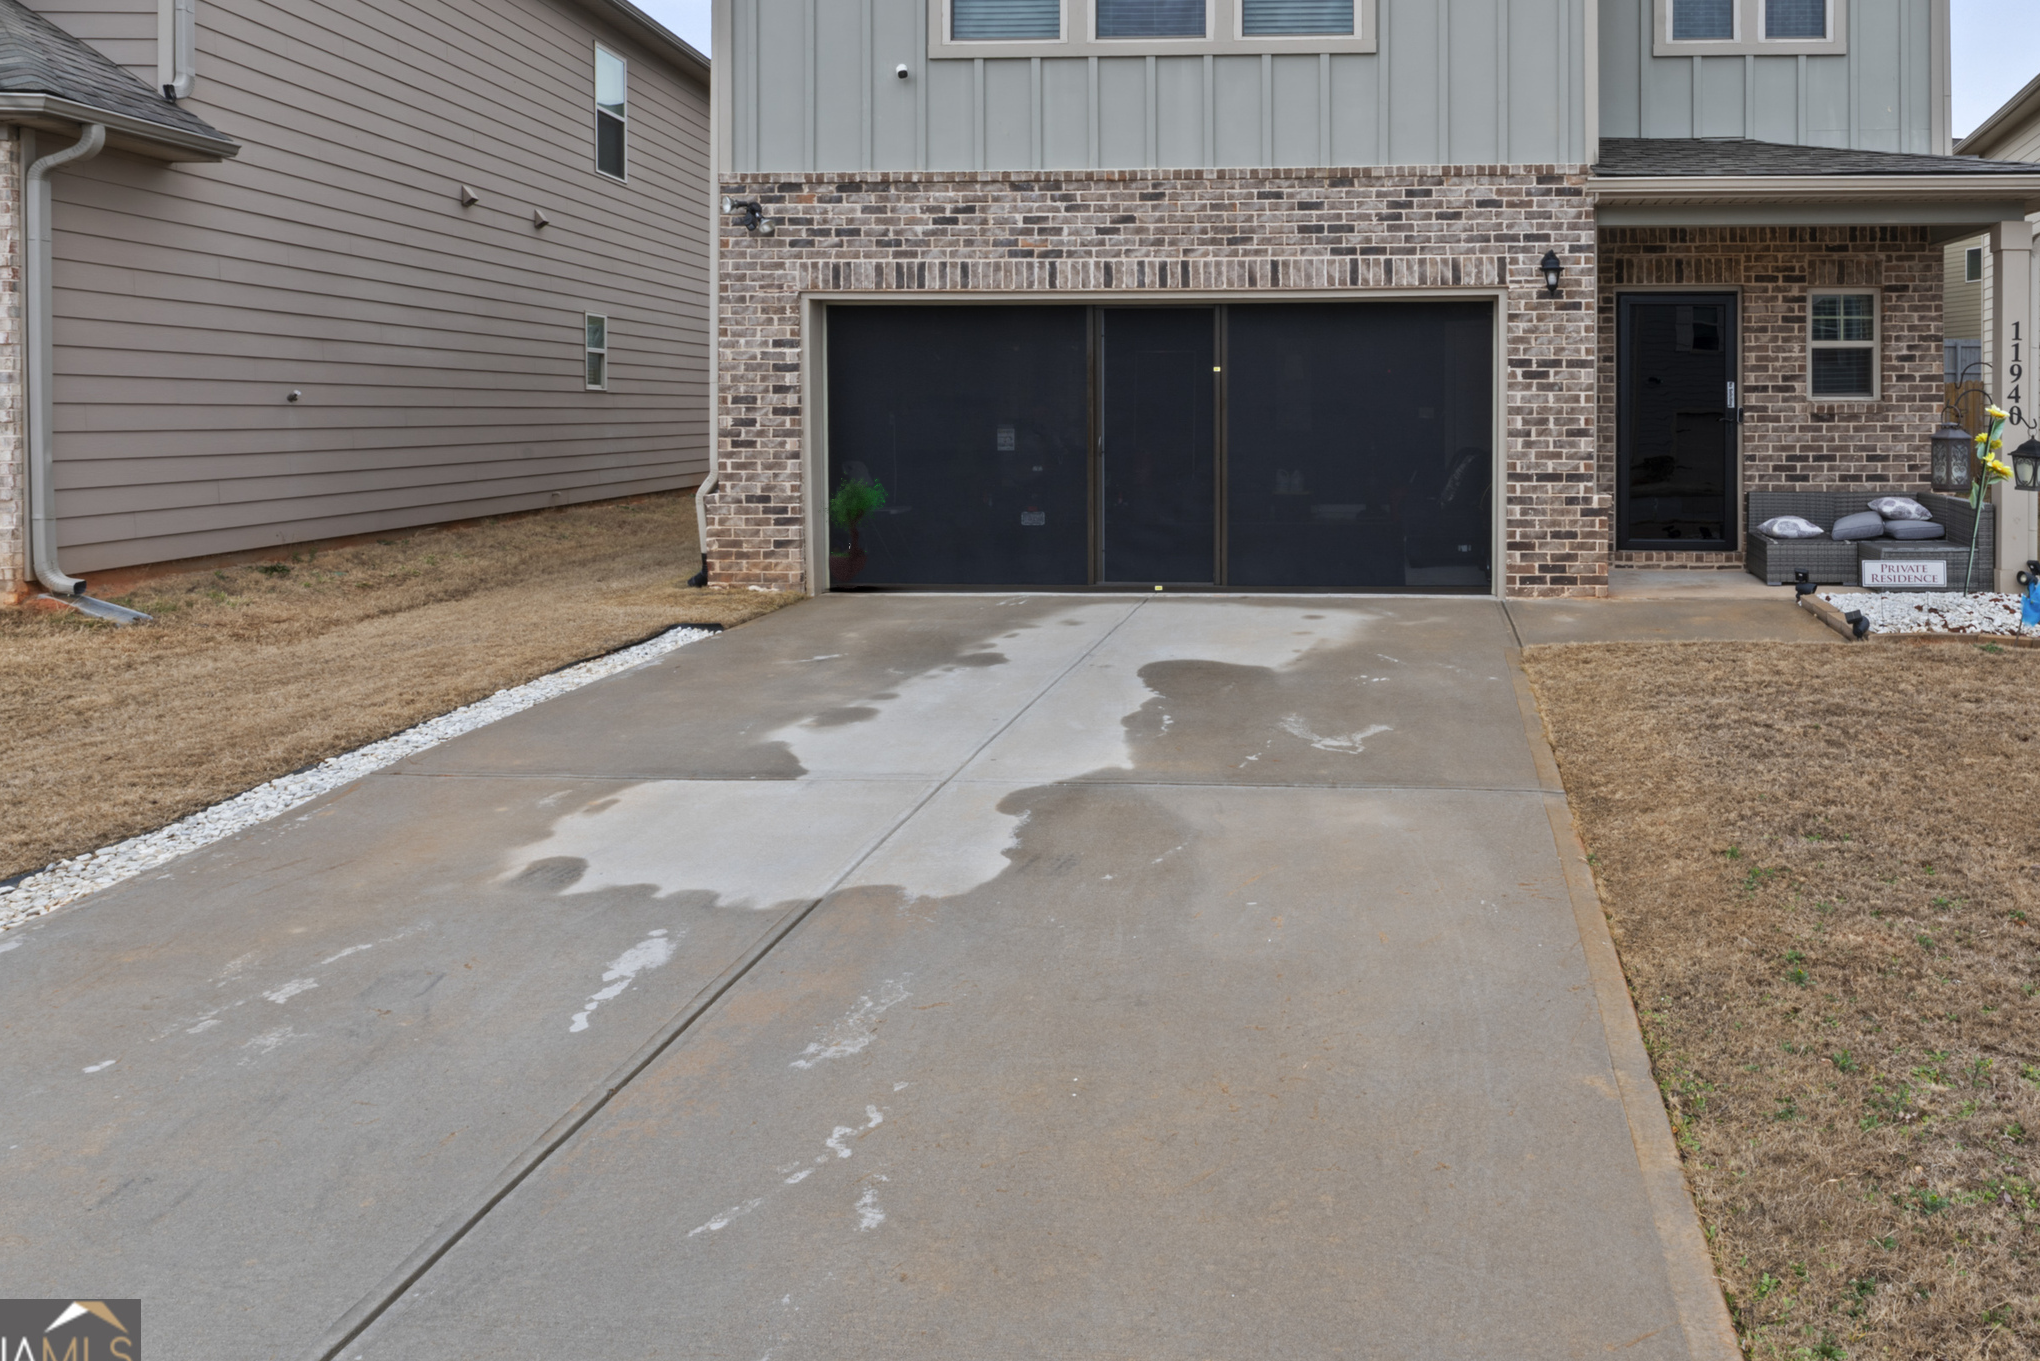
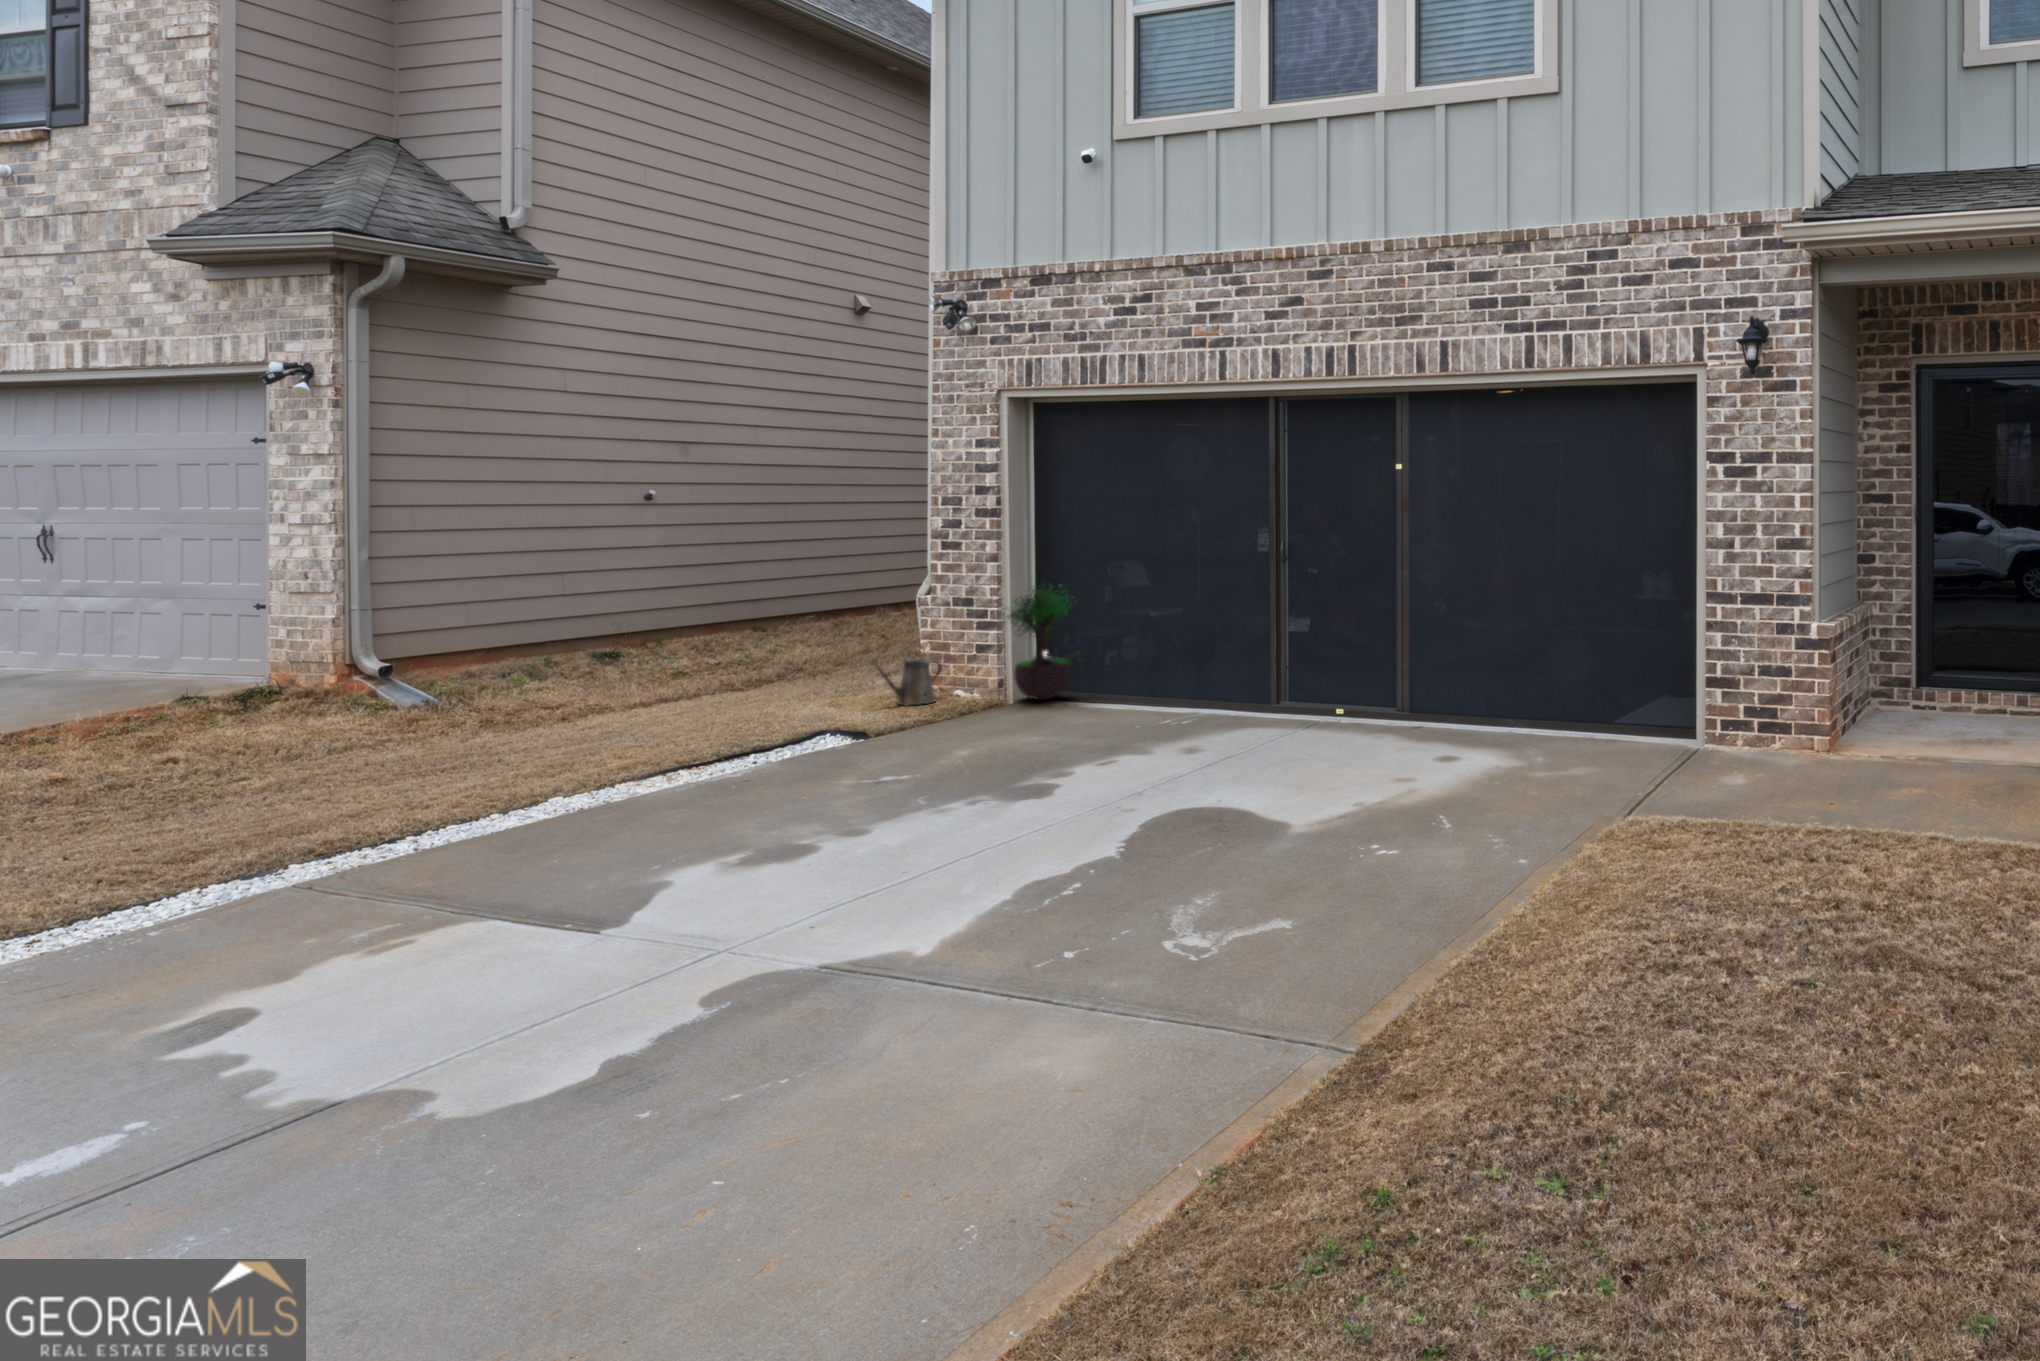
watering can: none [699,553,746,596] -> present [872,660,942,706]

